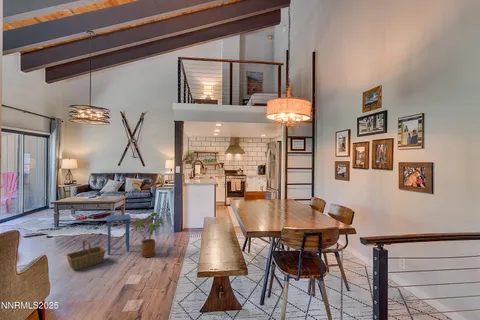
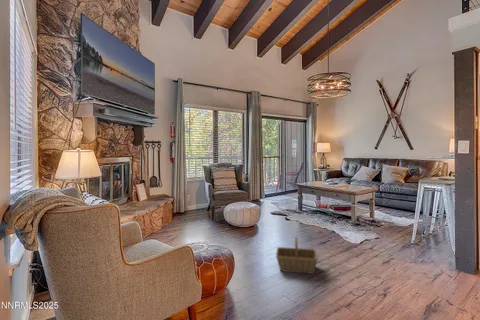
house plant: present [135,212,163,258] -> none [359,221,411,298]
side table: present [106,214,131,255] -> none [324,212,360,271]

